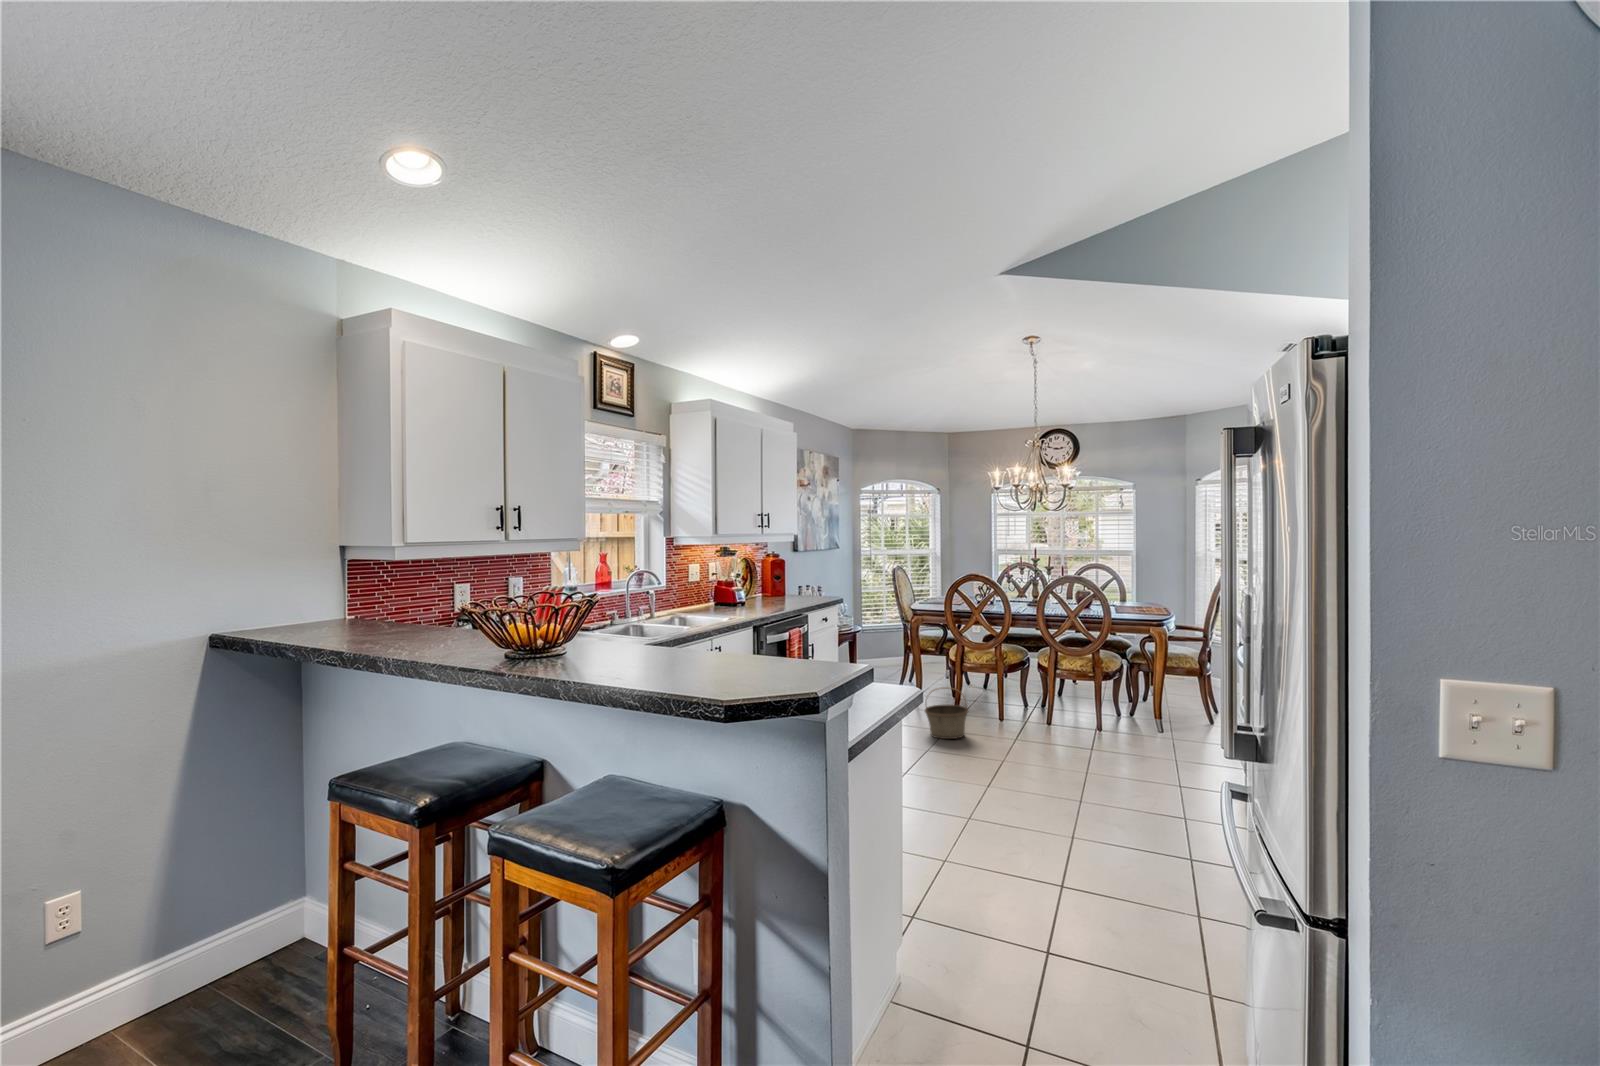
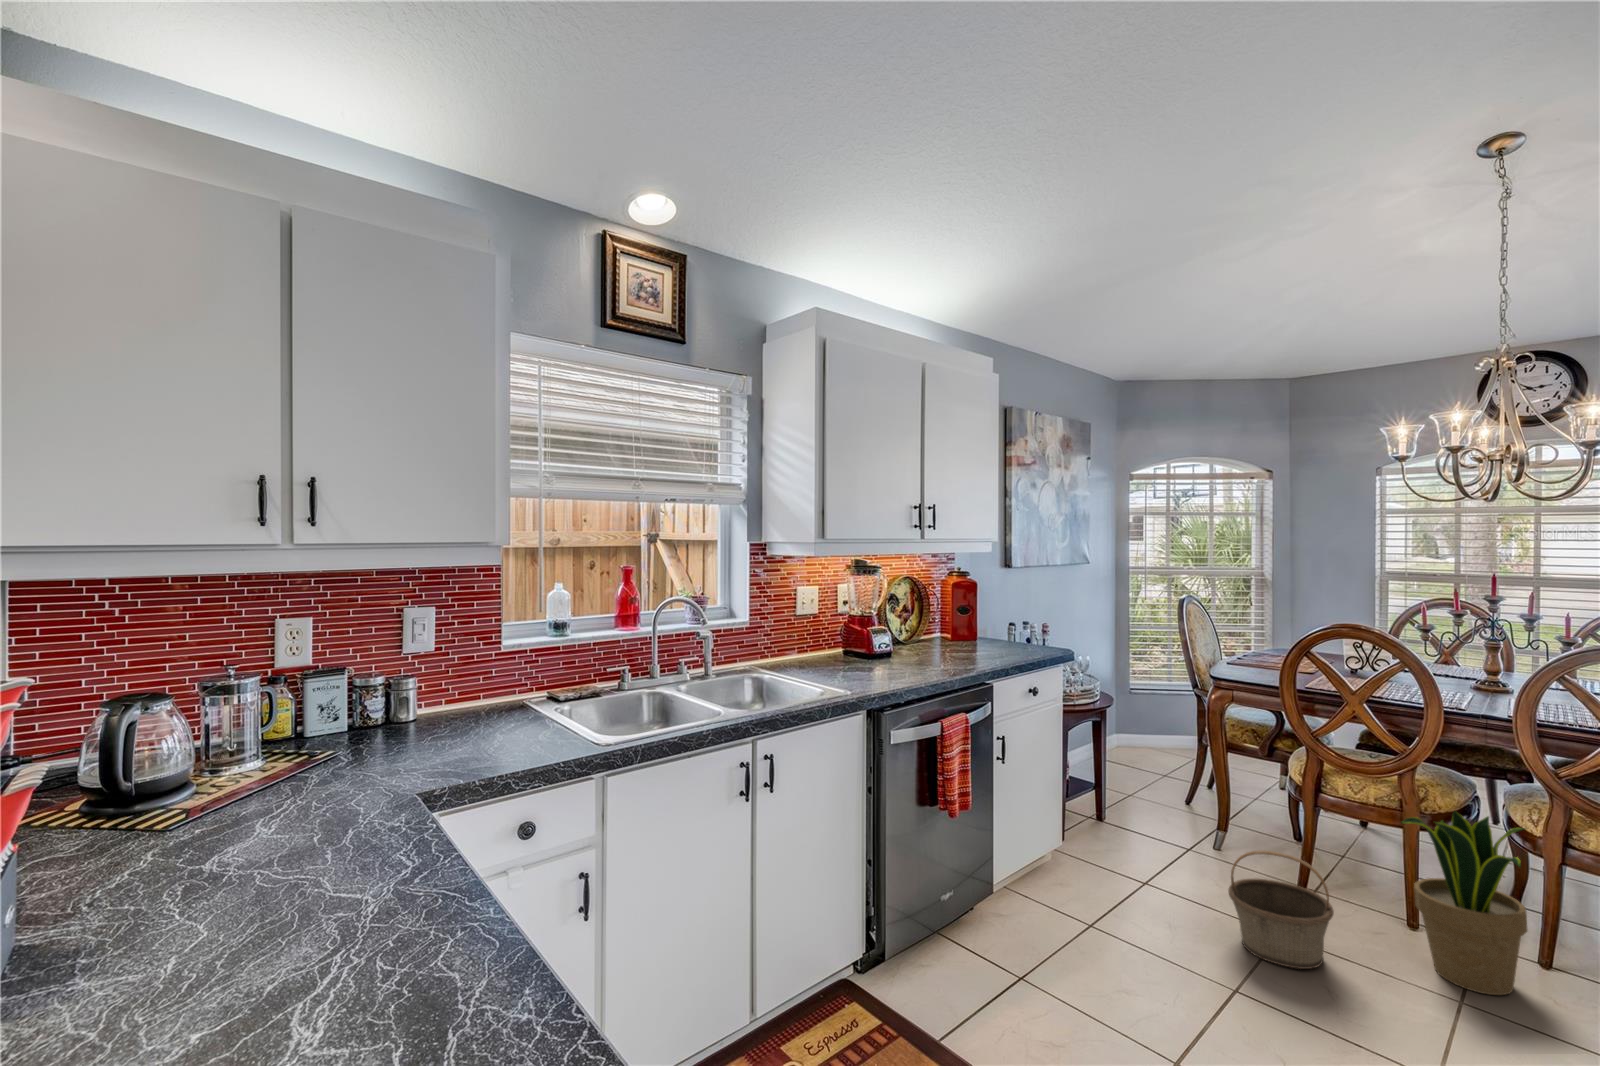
potted plant: none [994,656,1041,736] -> present [1401,811,1527,995]

